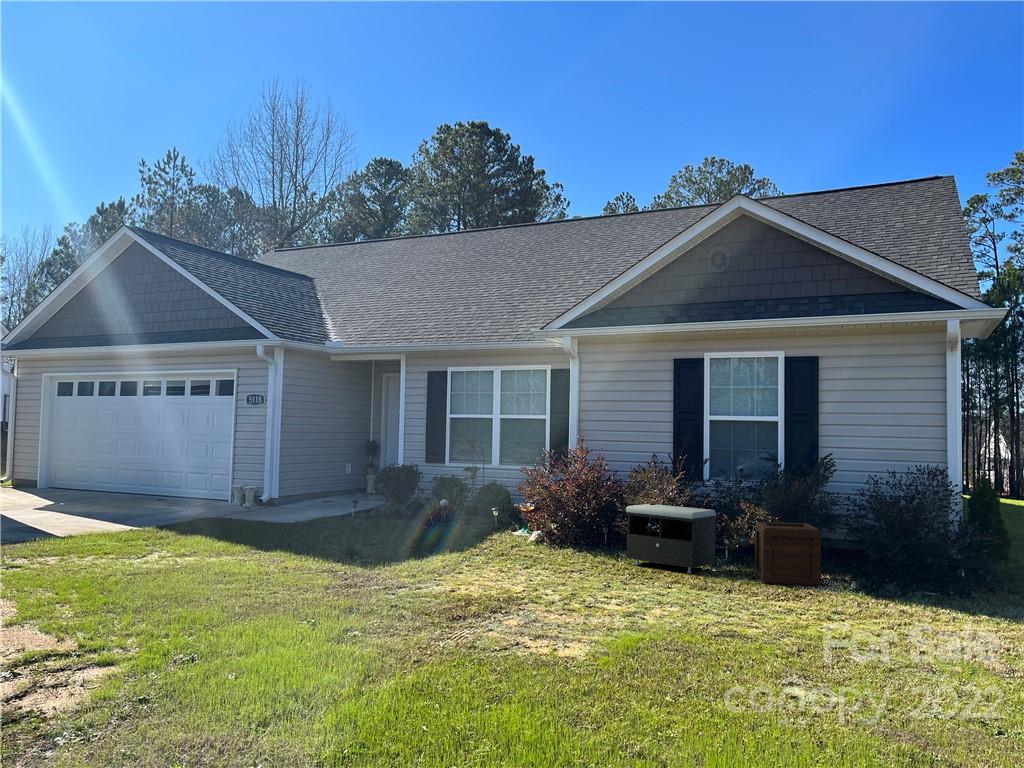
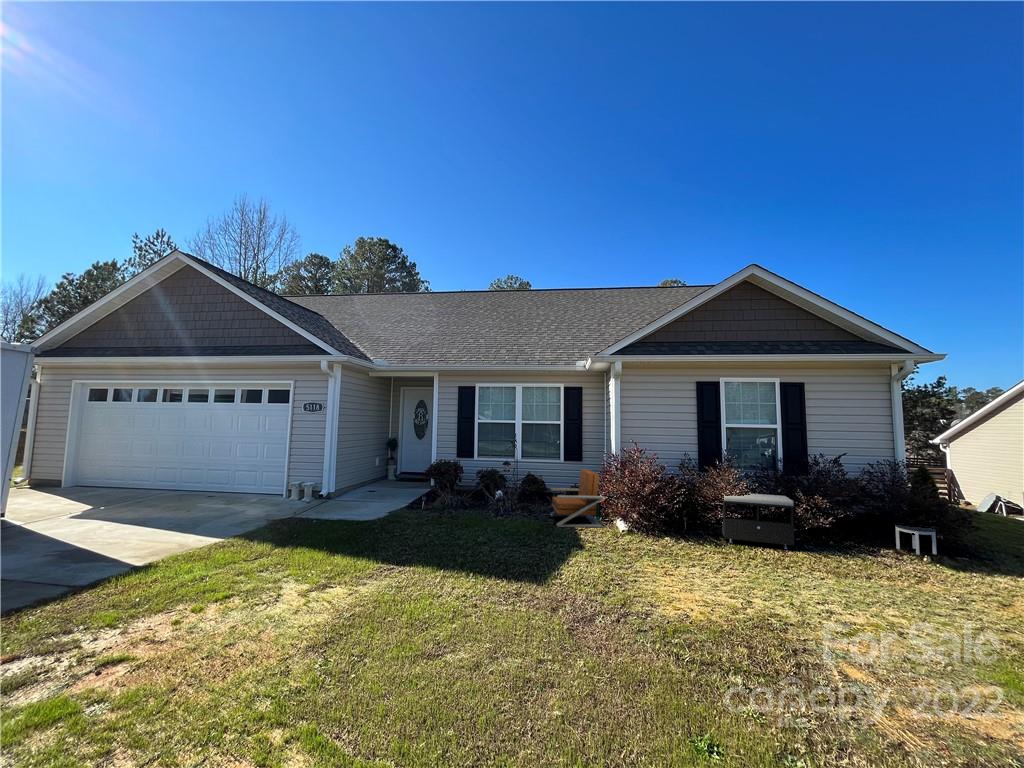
lounge chair: none [468,476,543,545] -> present [550,469,604,527]
wooden crate: present [755,522,821,586] -> none [818,503,891,555]
round table: none [849,553,894,592] -> present [895,524,937,555]

